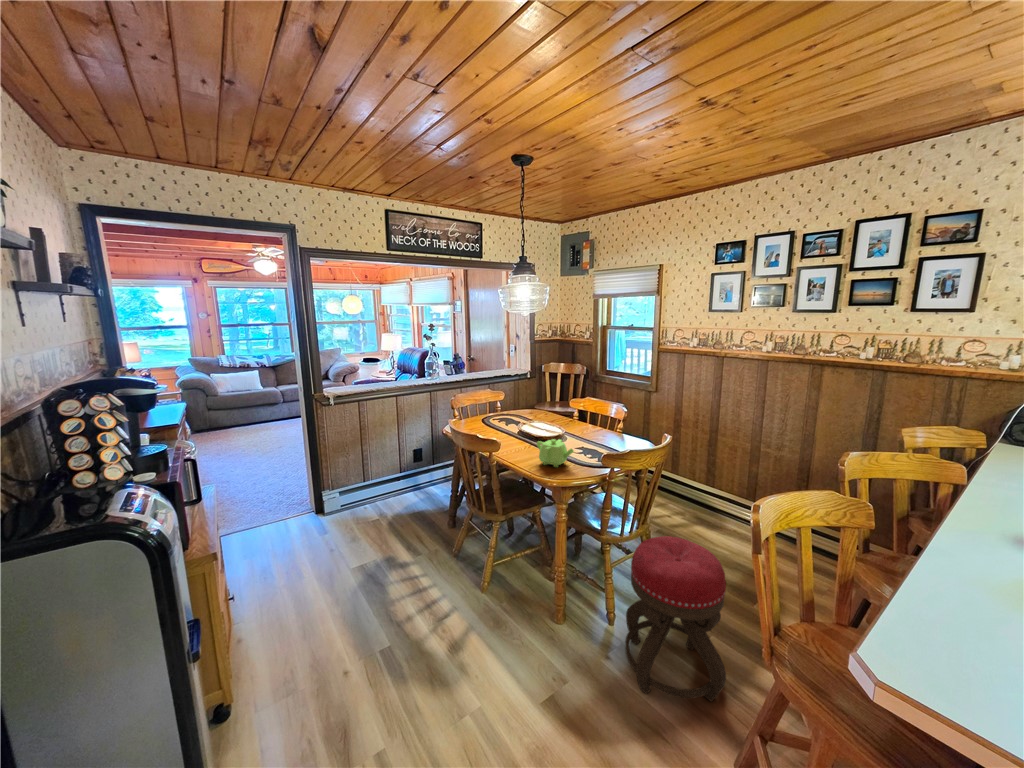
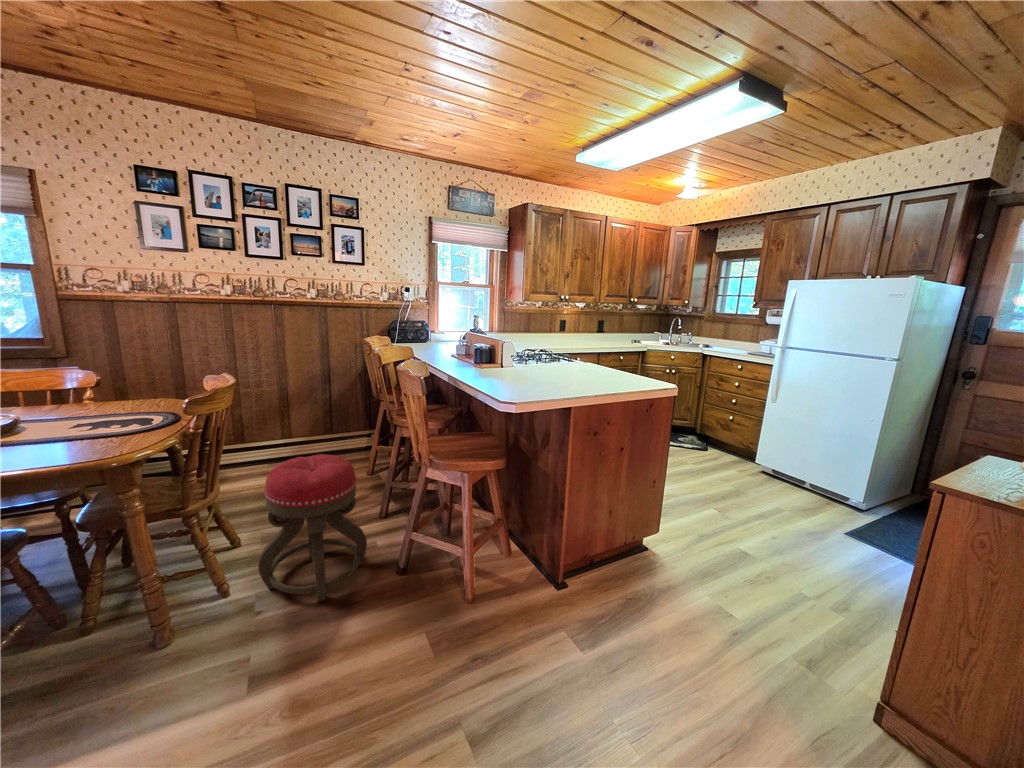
teapot: present [537,439,574,467] -> none [26,412,120,456]

